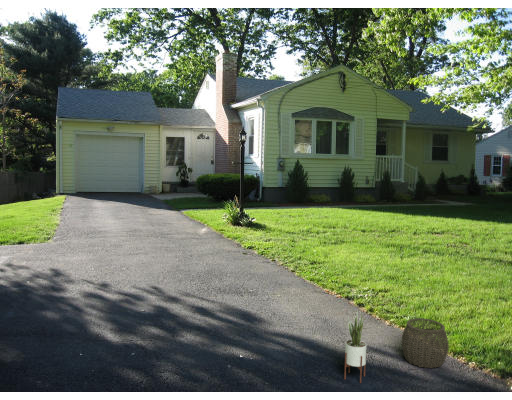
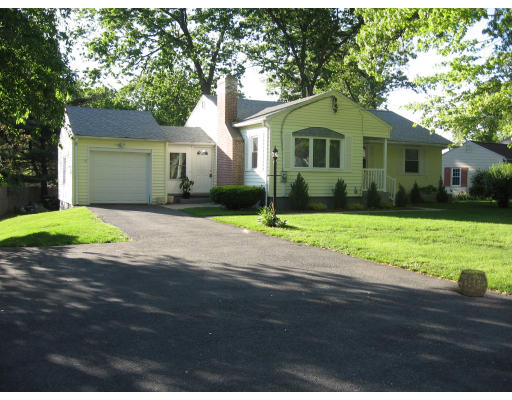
potted plant: present [344,312,366,383] -> none [432,261,445,304]

